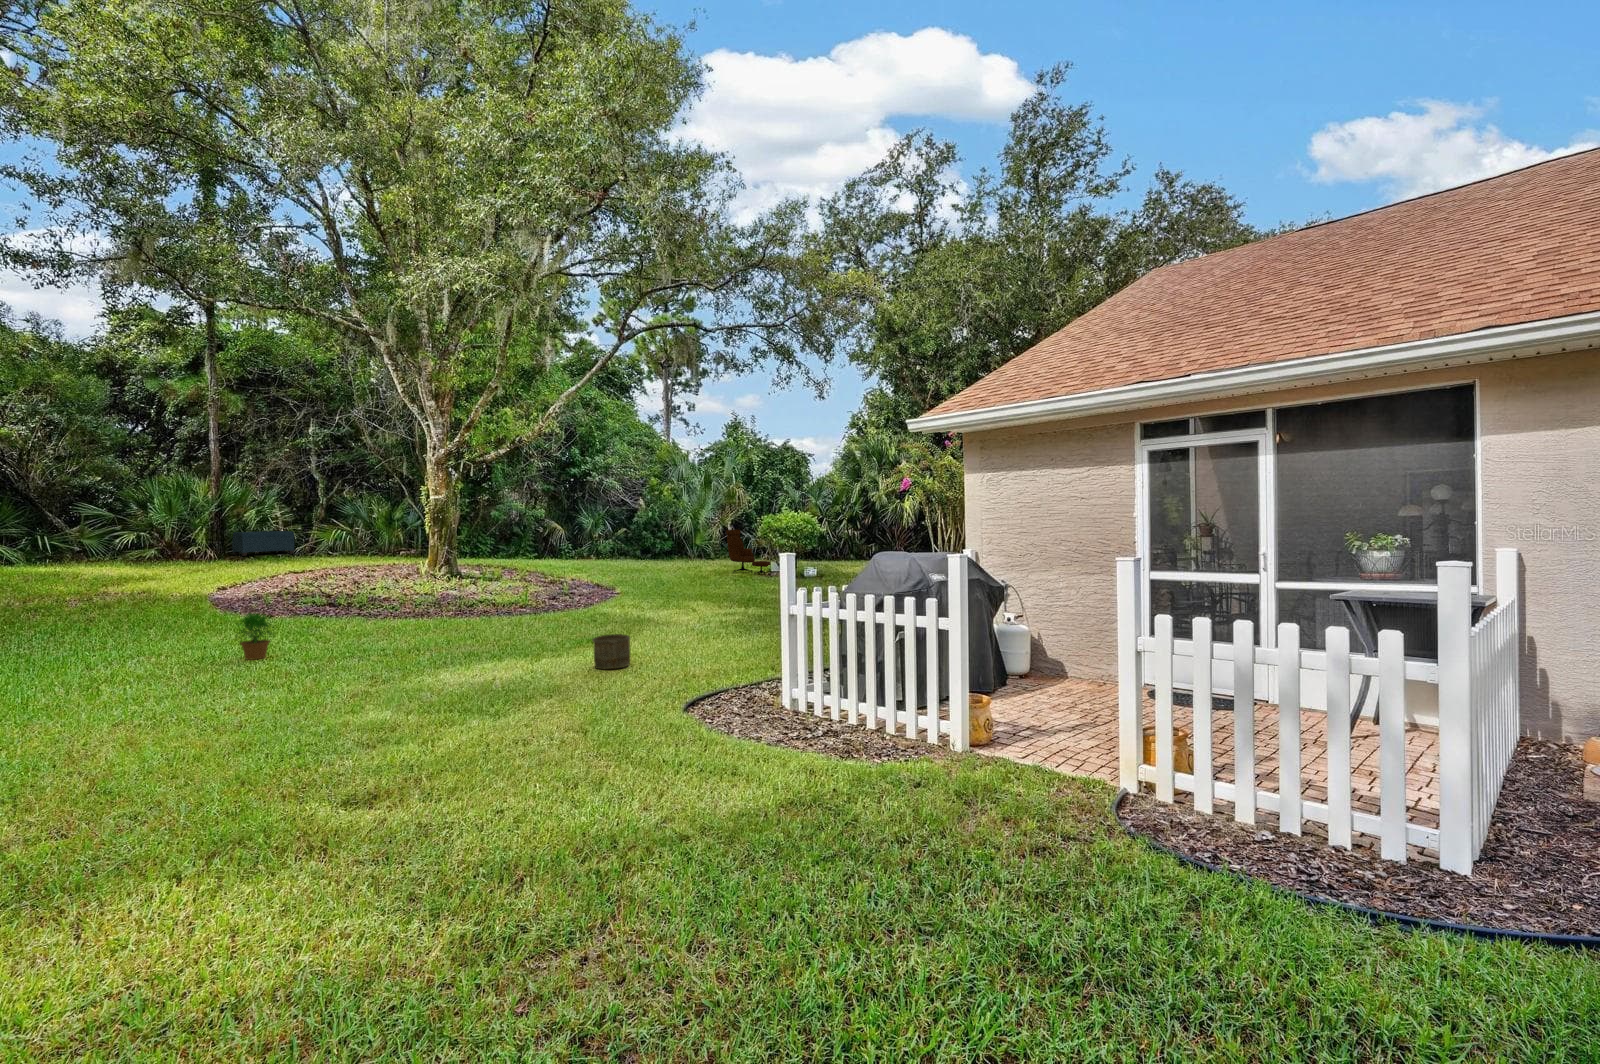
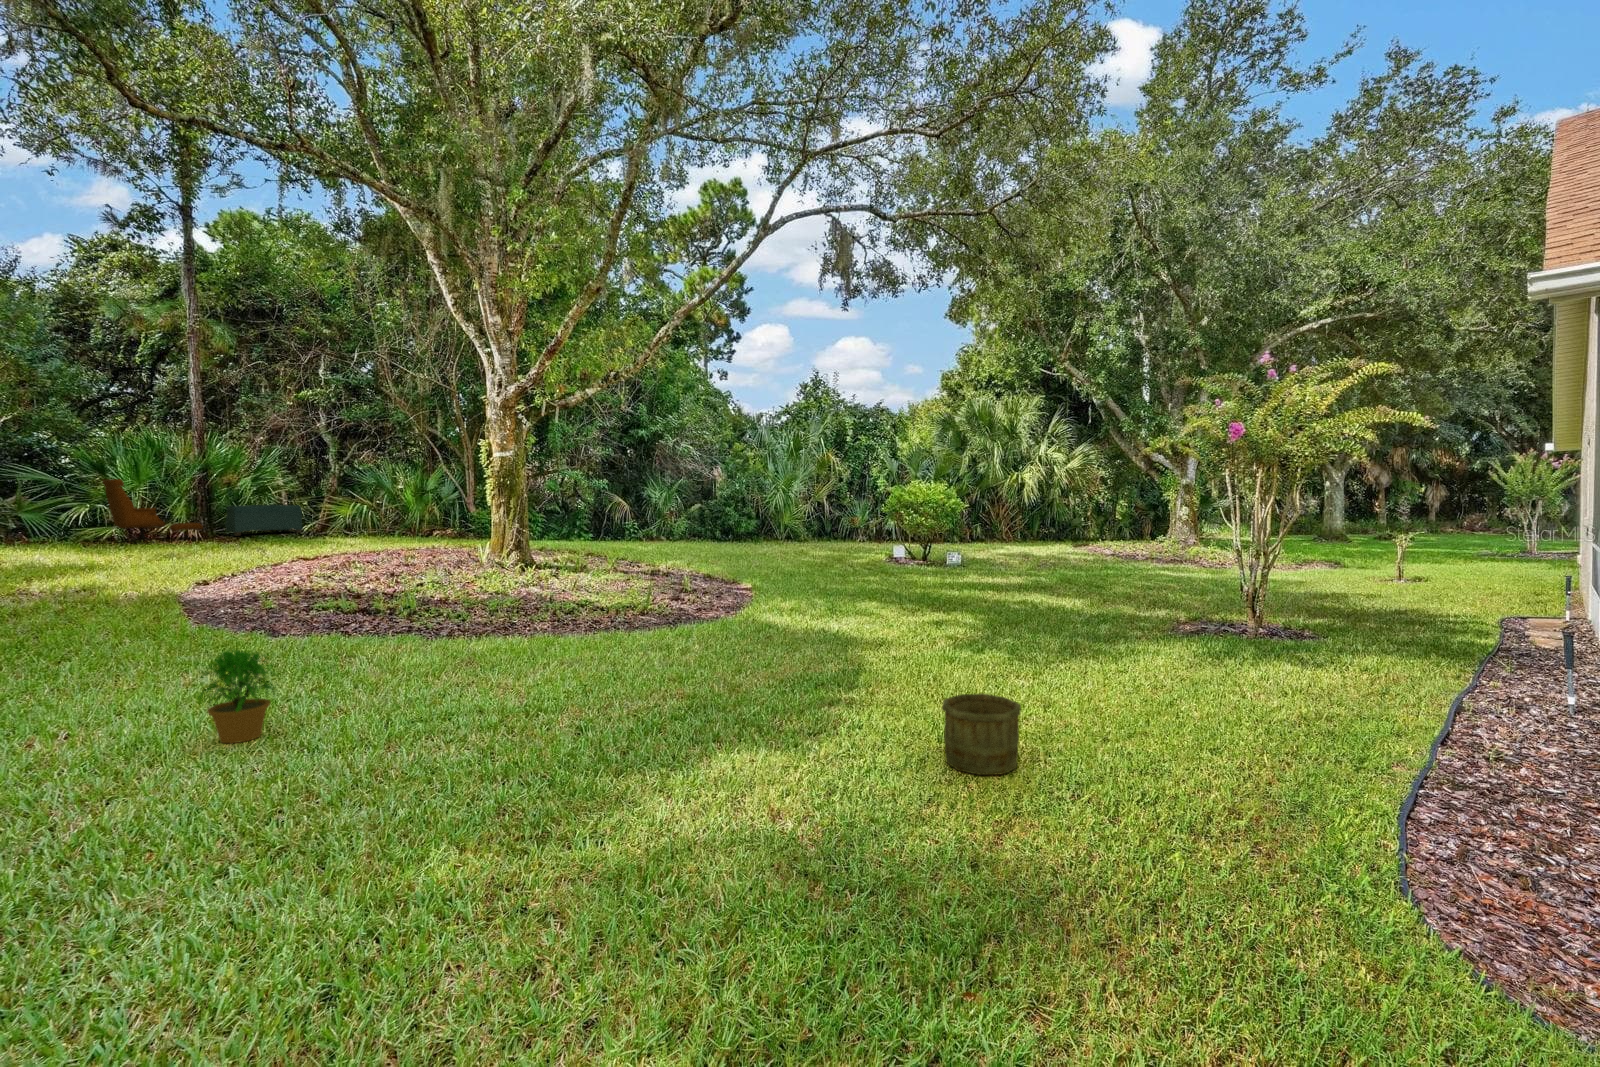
lounge chair: present [726,530,771,573] -> present [102,479,203,542]

